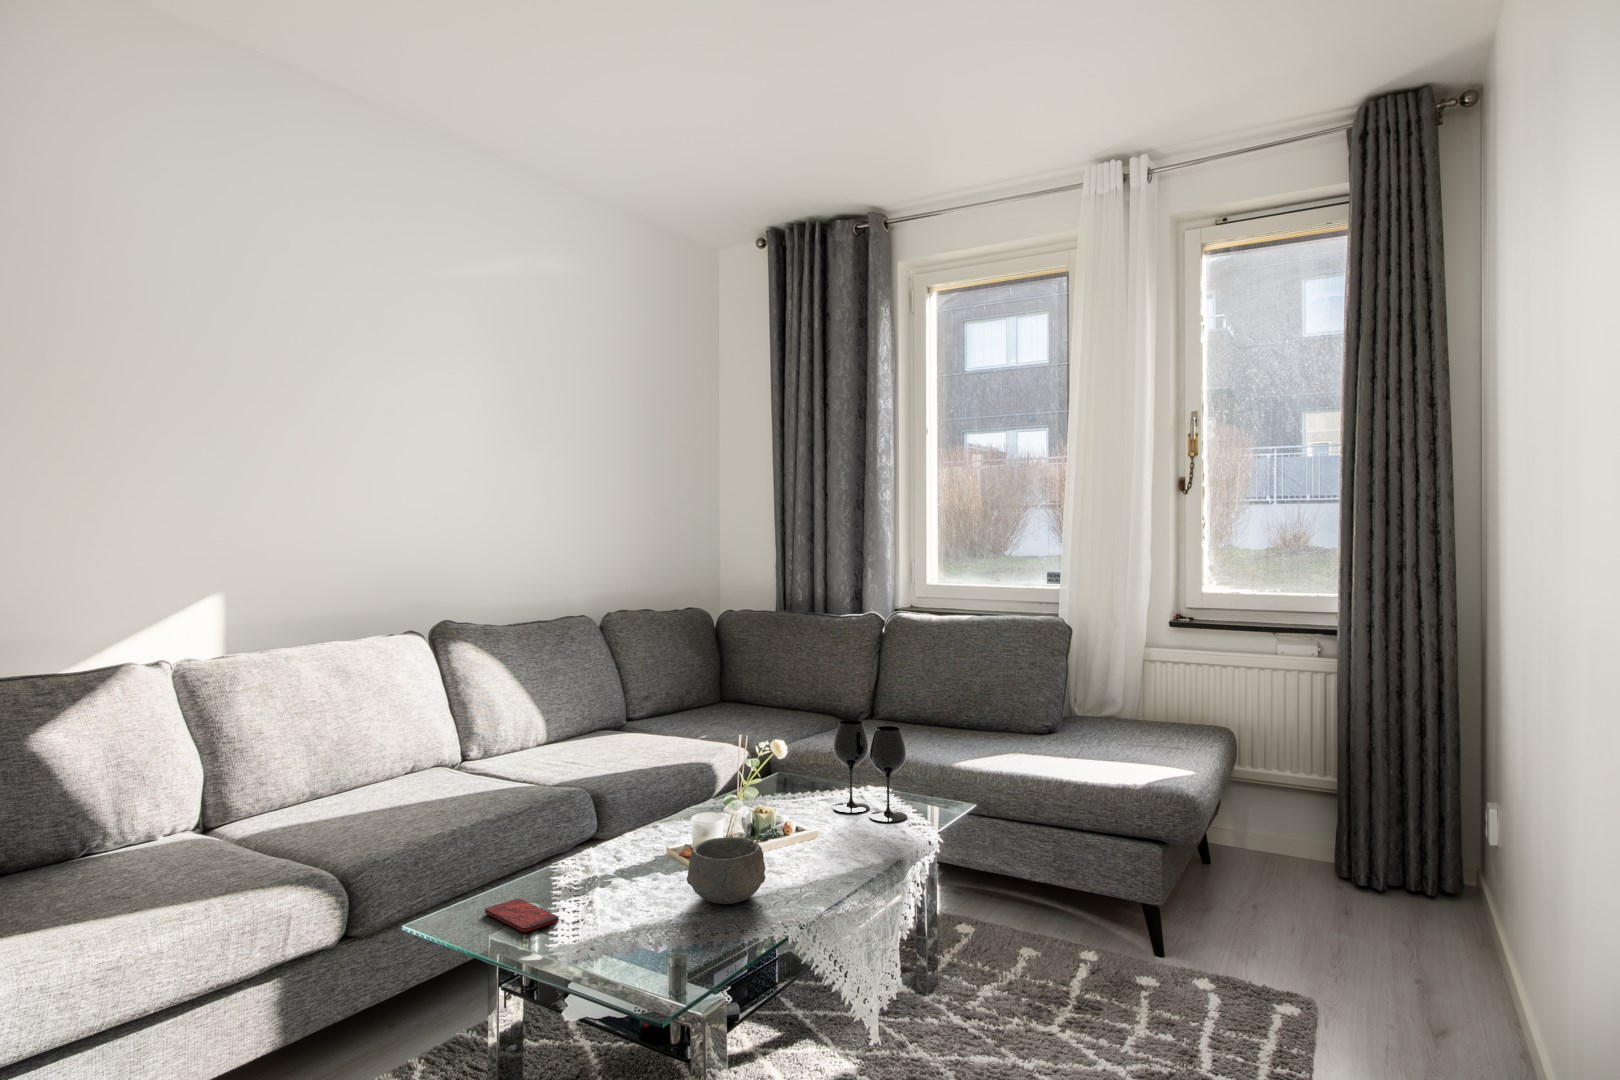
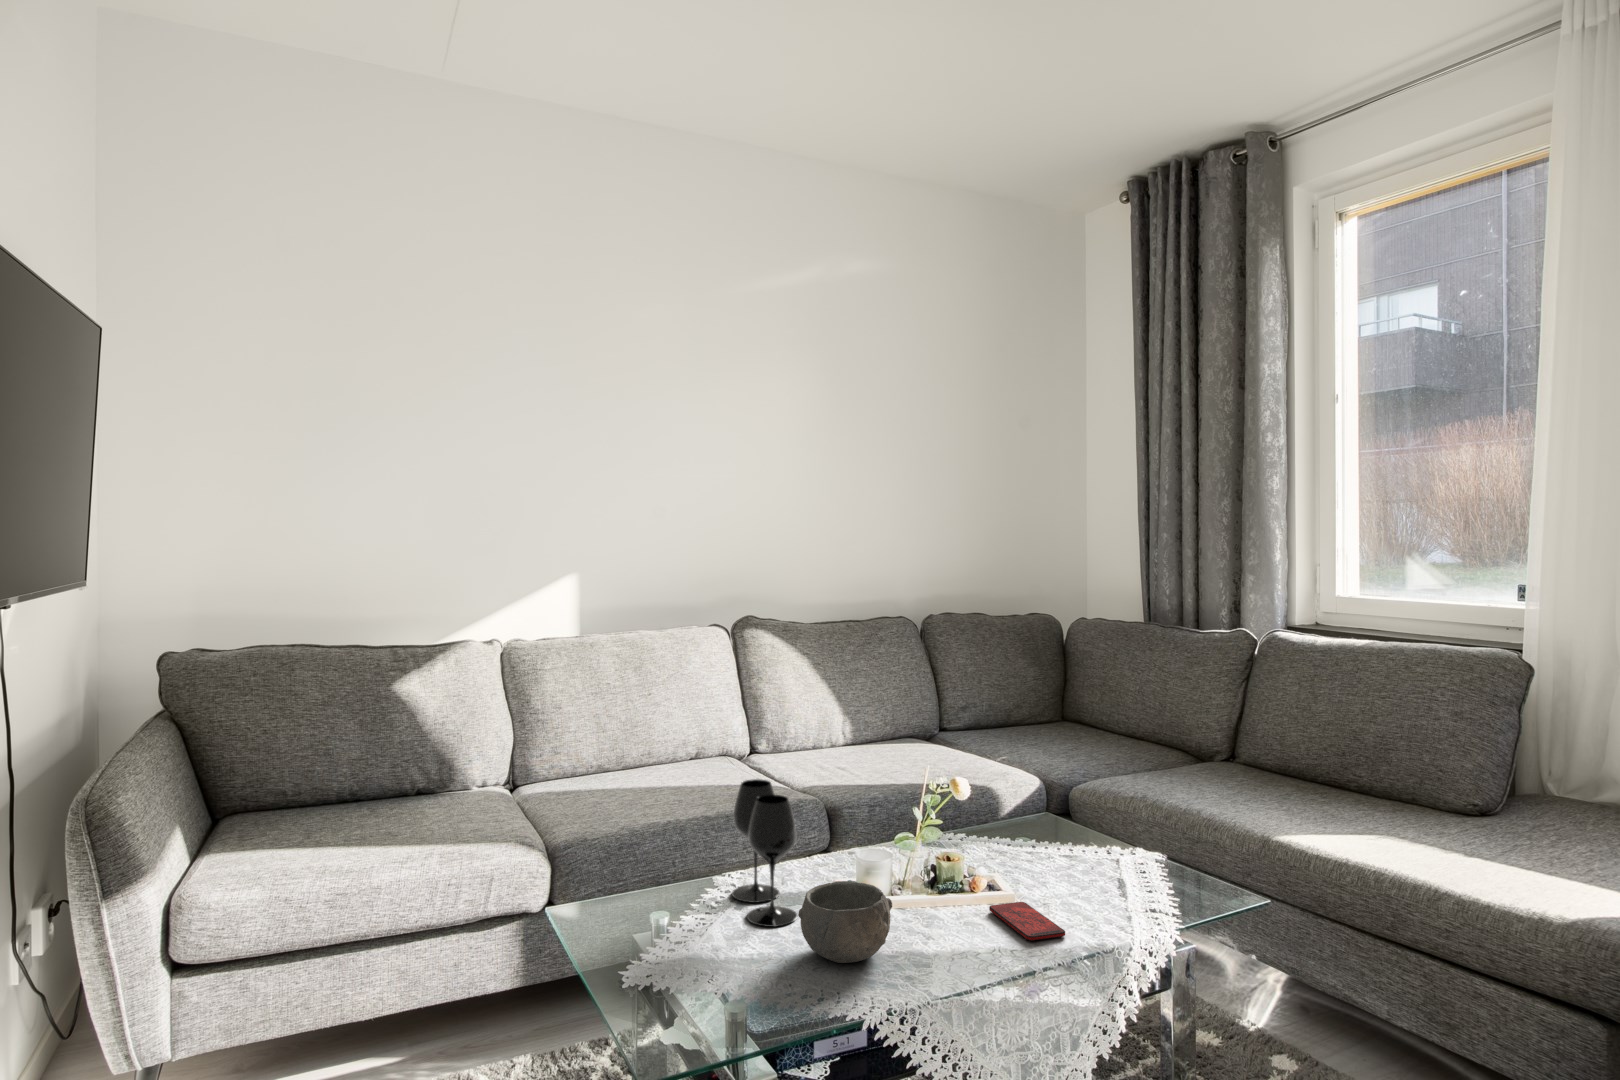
wine glass: present [833,720,907,822] -> present [732,779,797,927]
smartphone: present [485,899,558,932] -> present [989,902,1065,941]

